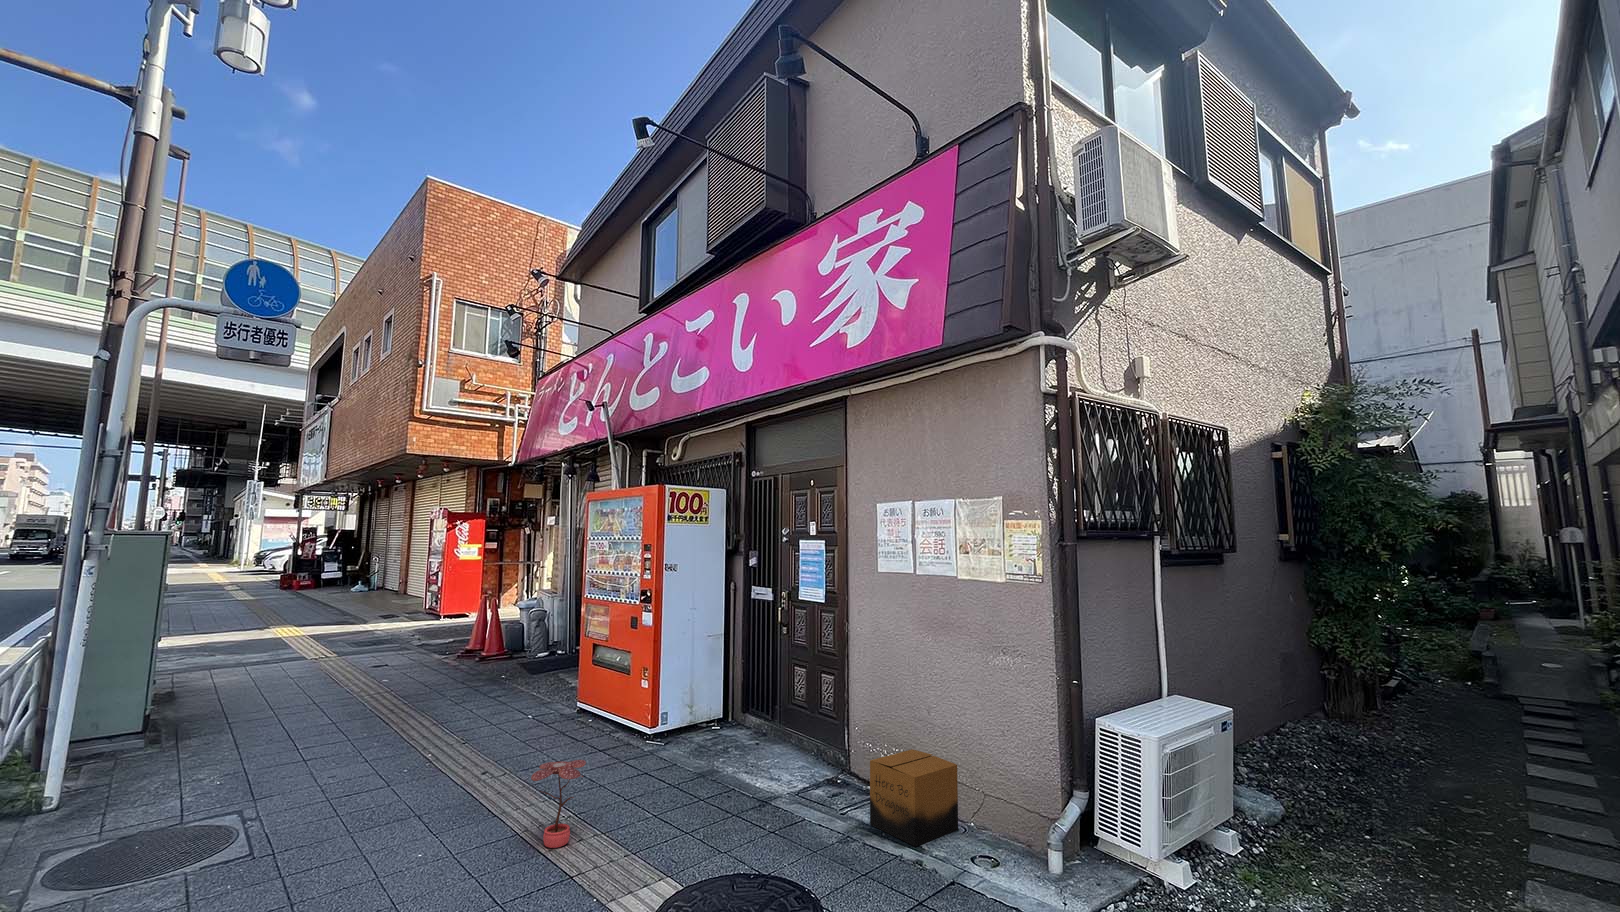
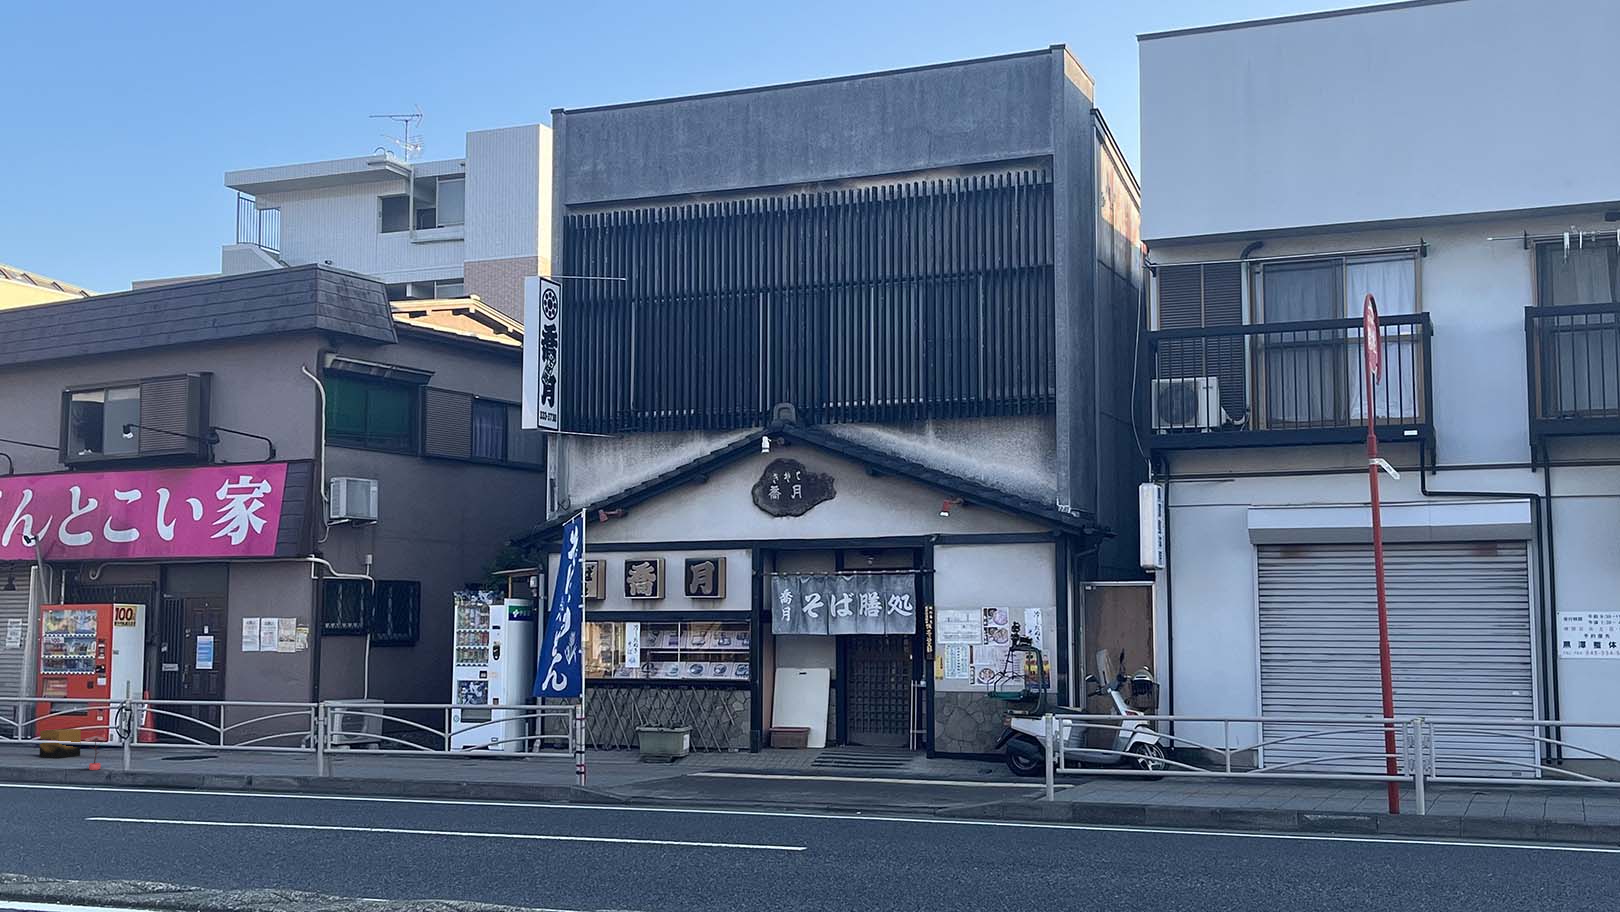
cardboard box: present [870,749,958,846] -> present [40,729,81,758]

